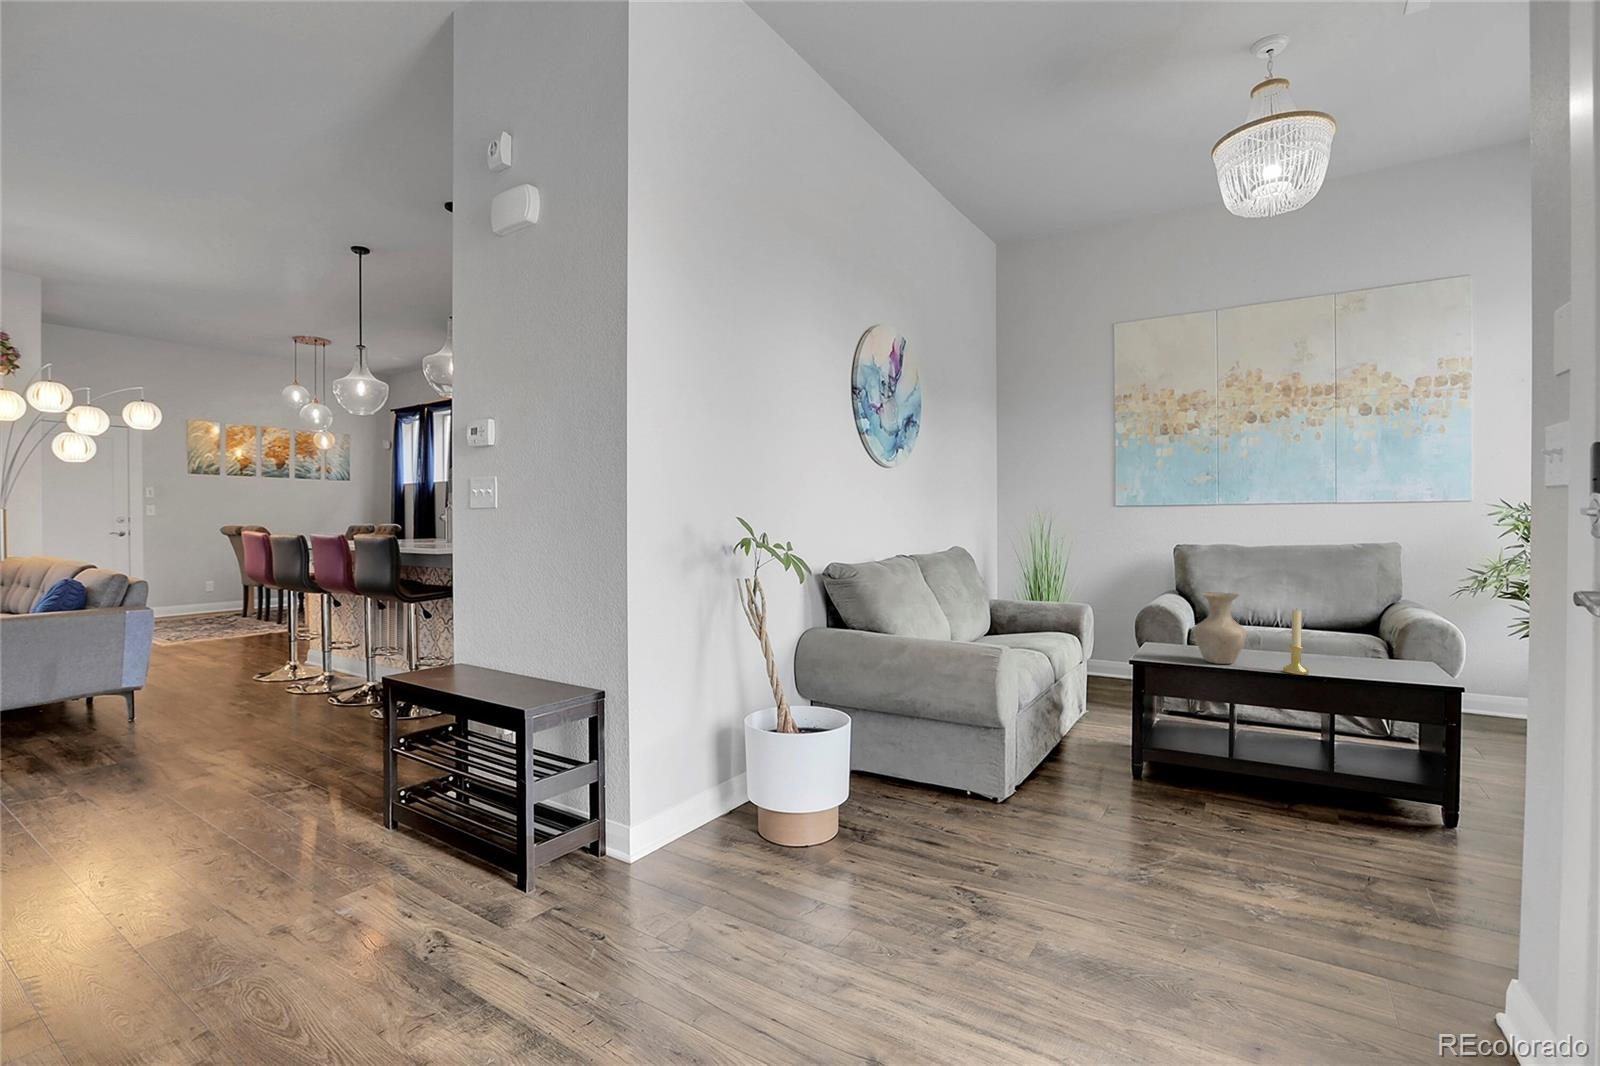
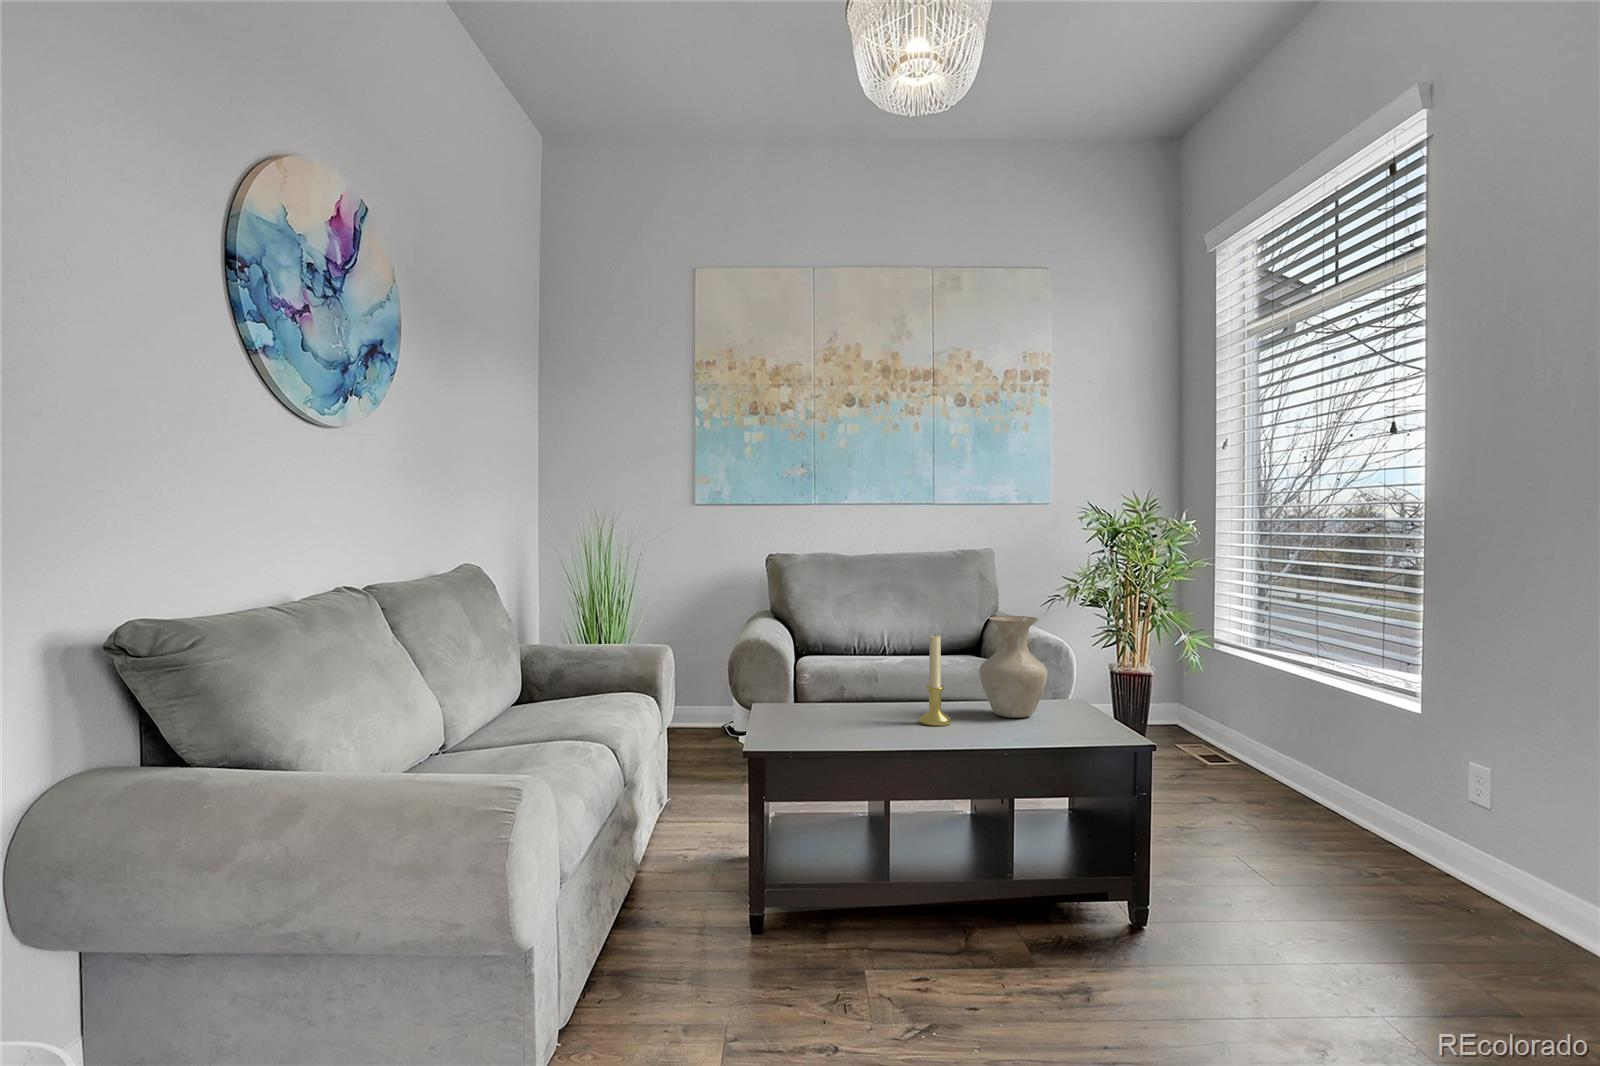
vase: present [1194,592,1246,664] -> present [980,616,1048,718]

